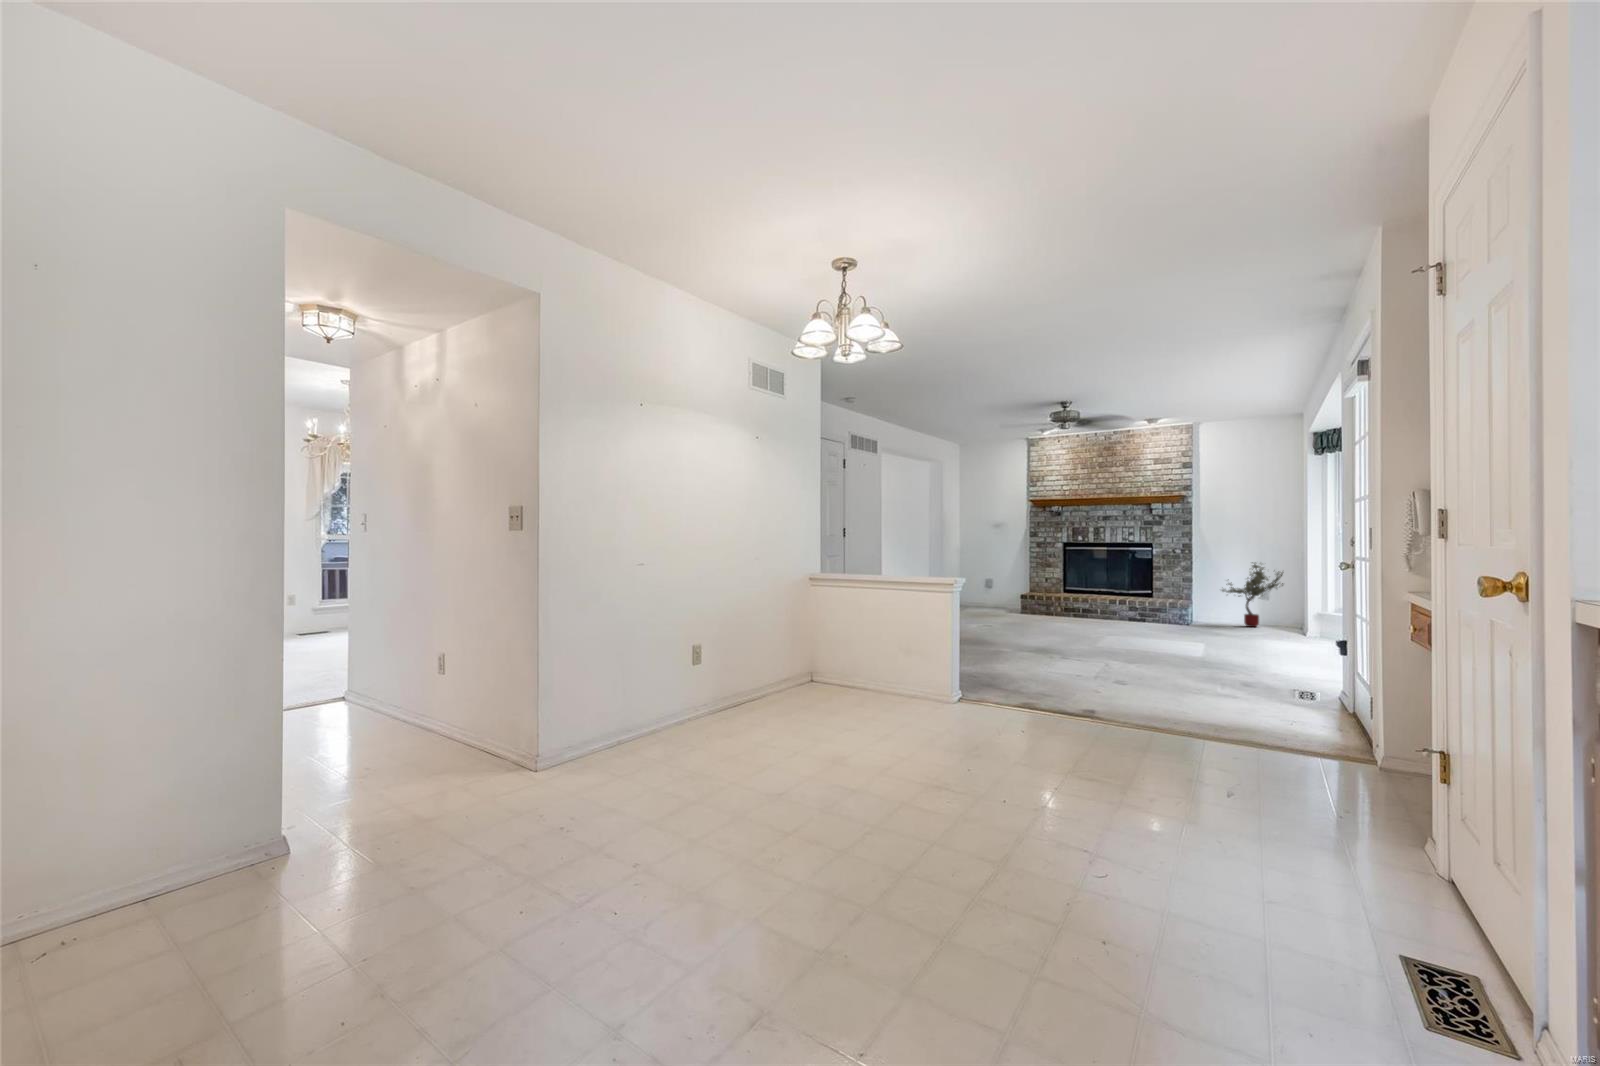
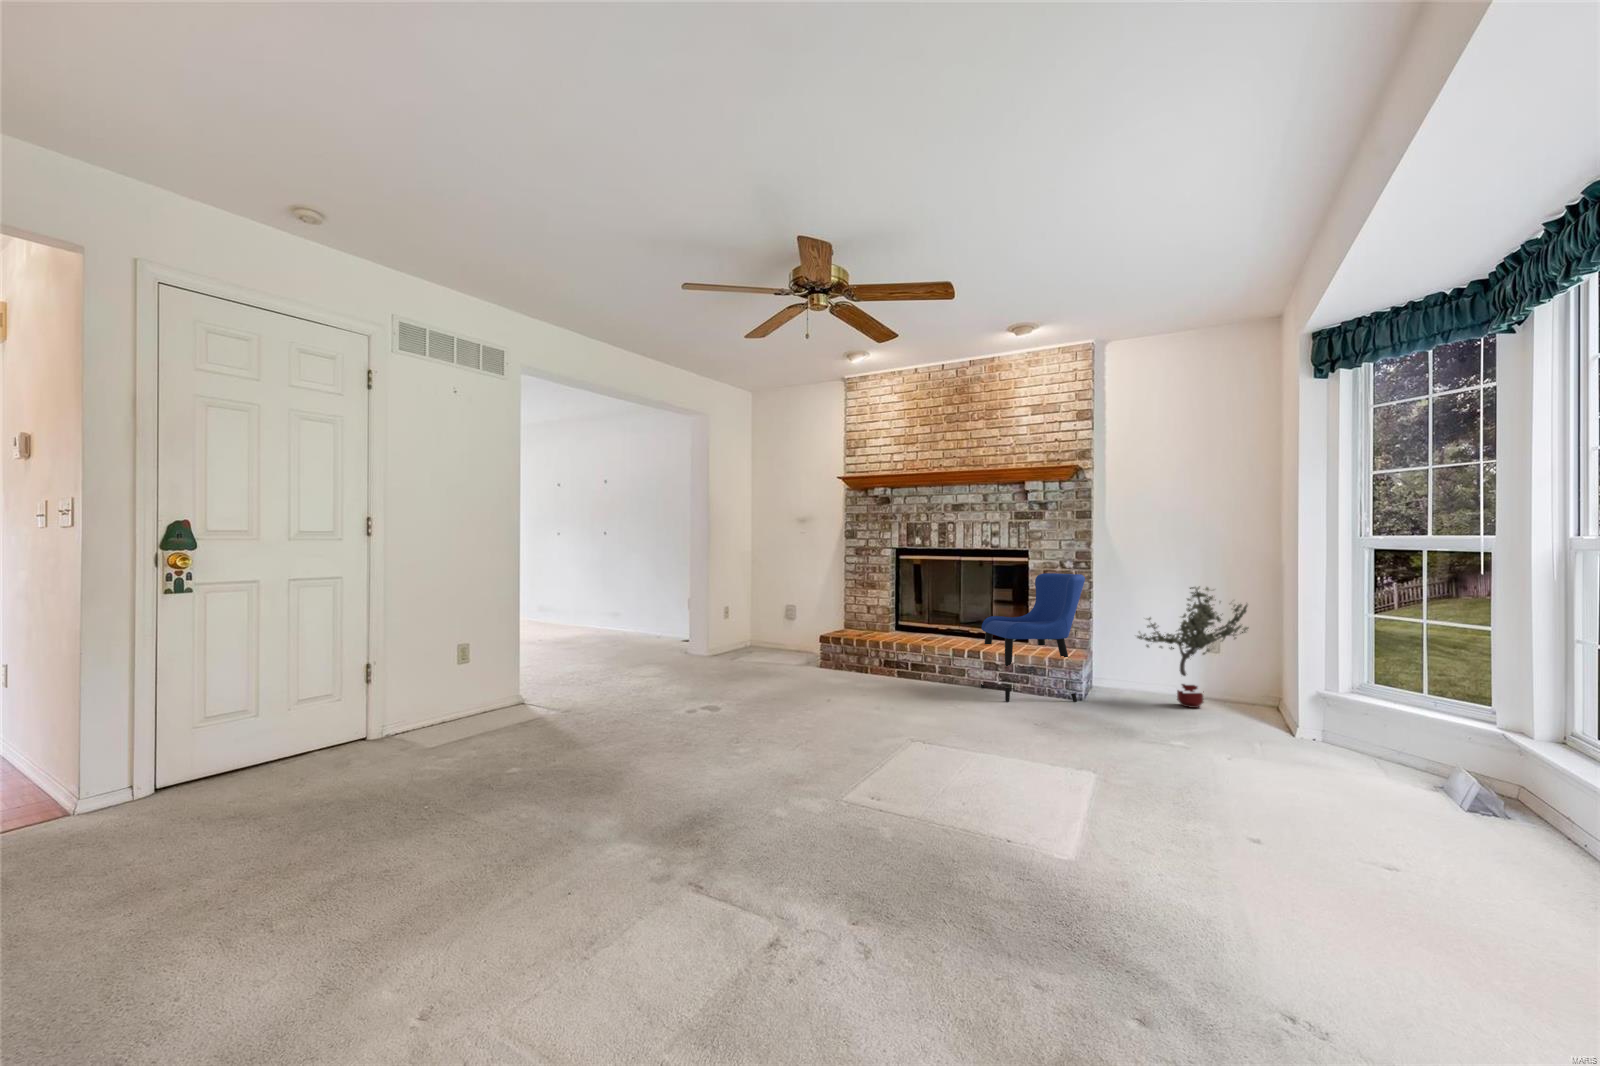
dining chair: none [1129,556,1191,626] -> present [981,573,1085,702]

